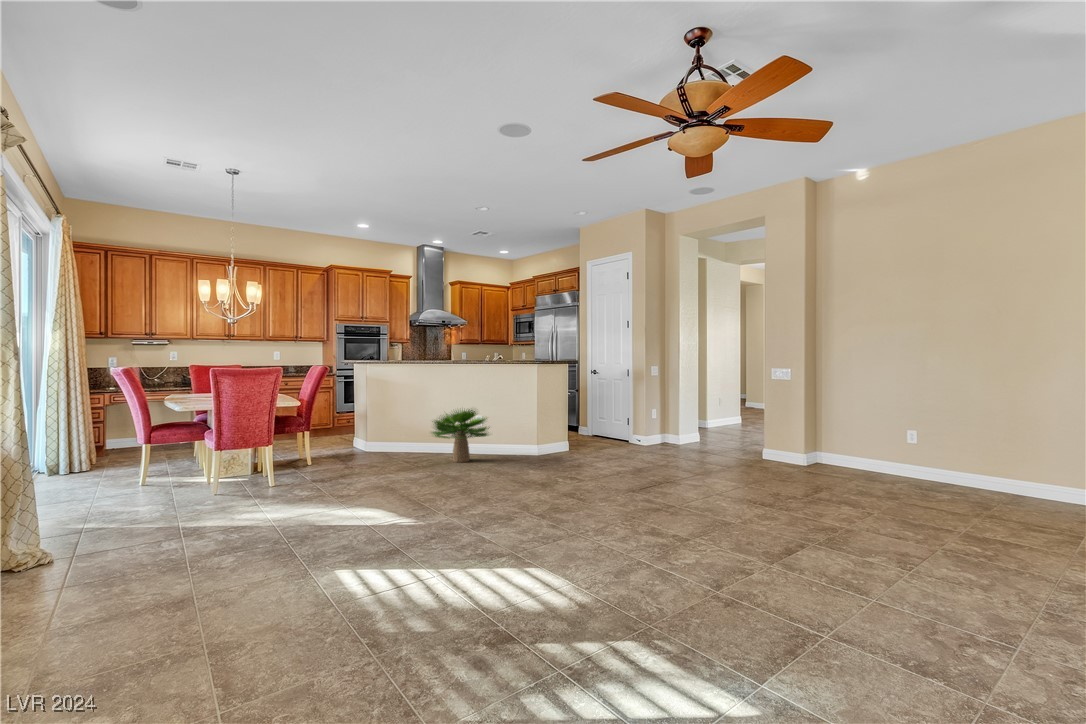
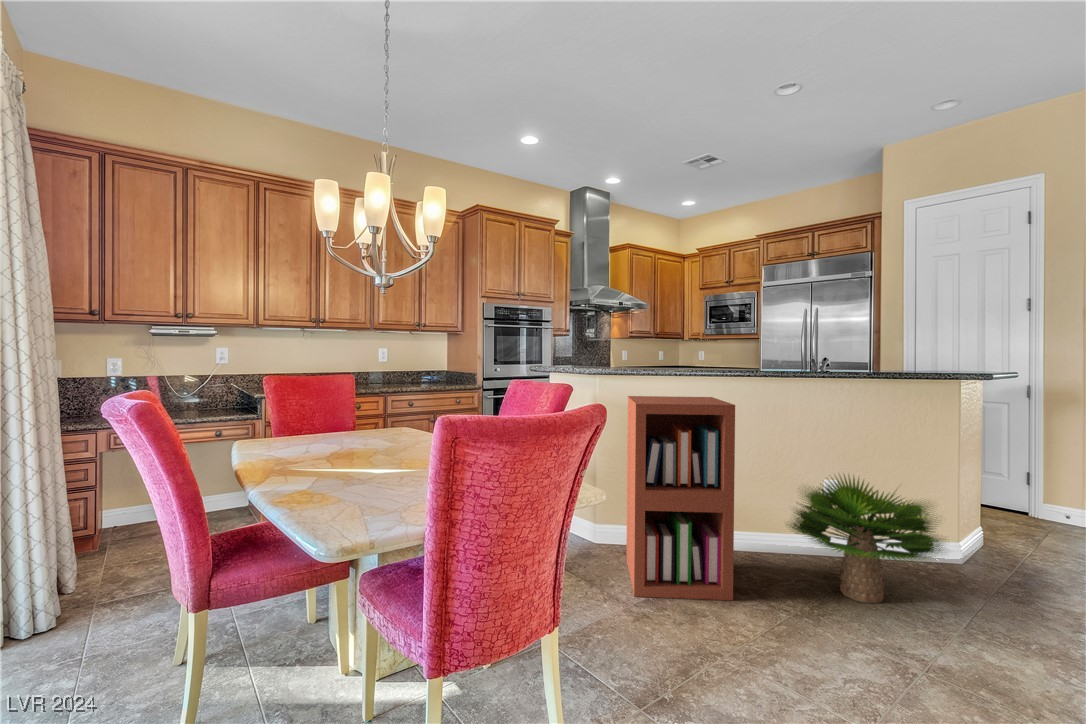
bookshelf: none [355,373,411,462] -> present [626,396,735,600]

